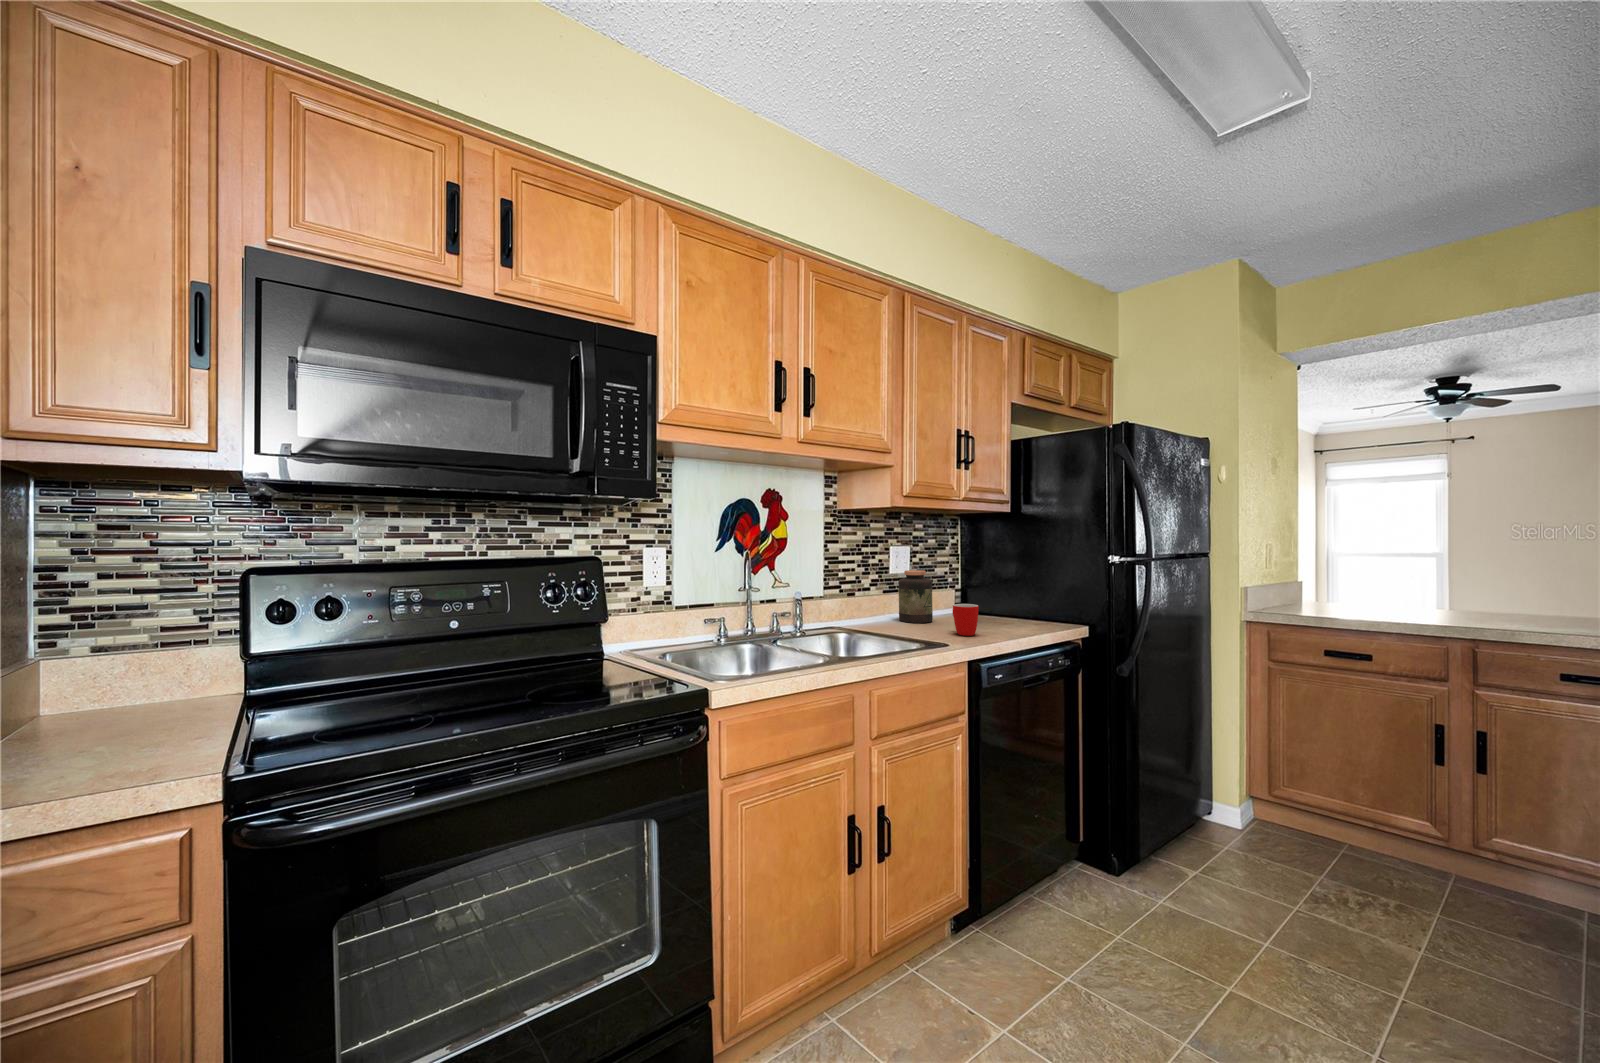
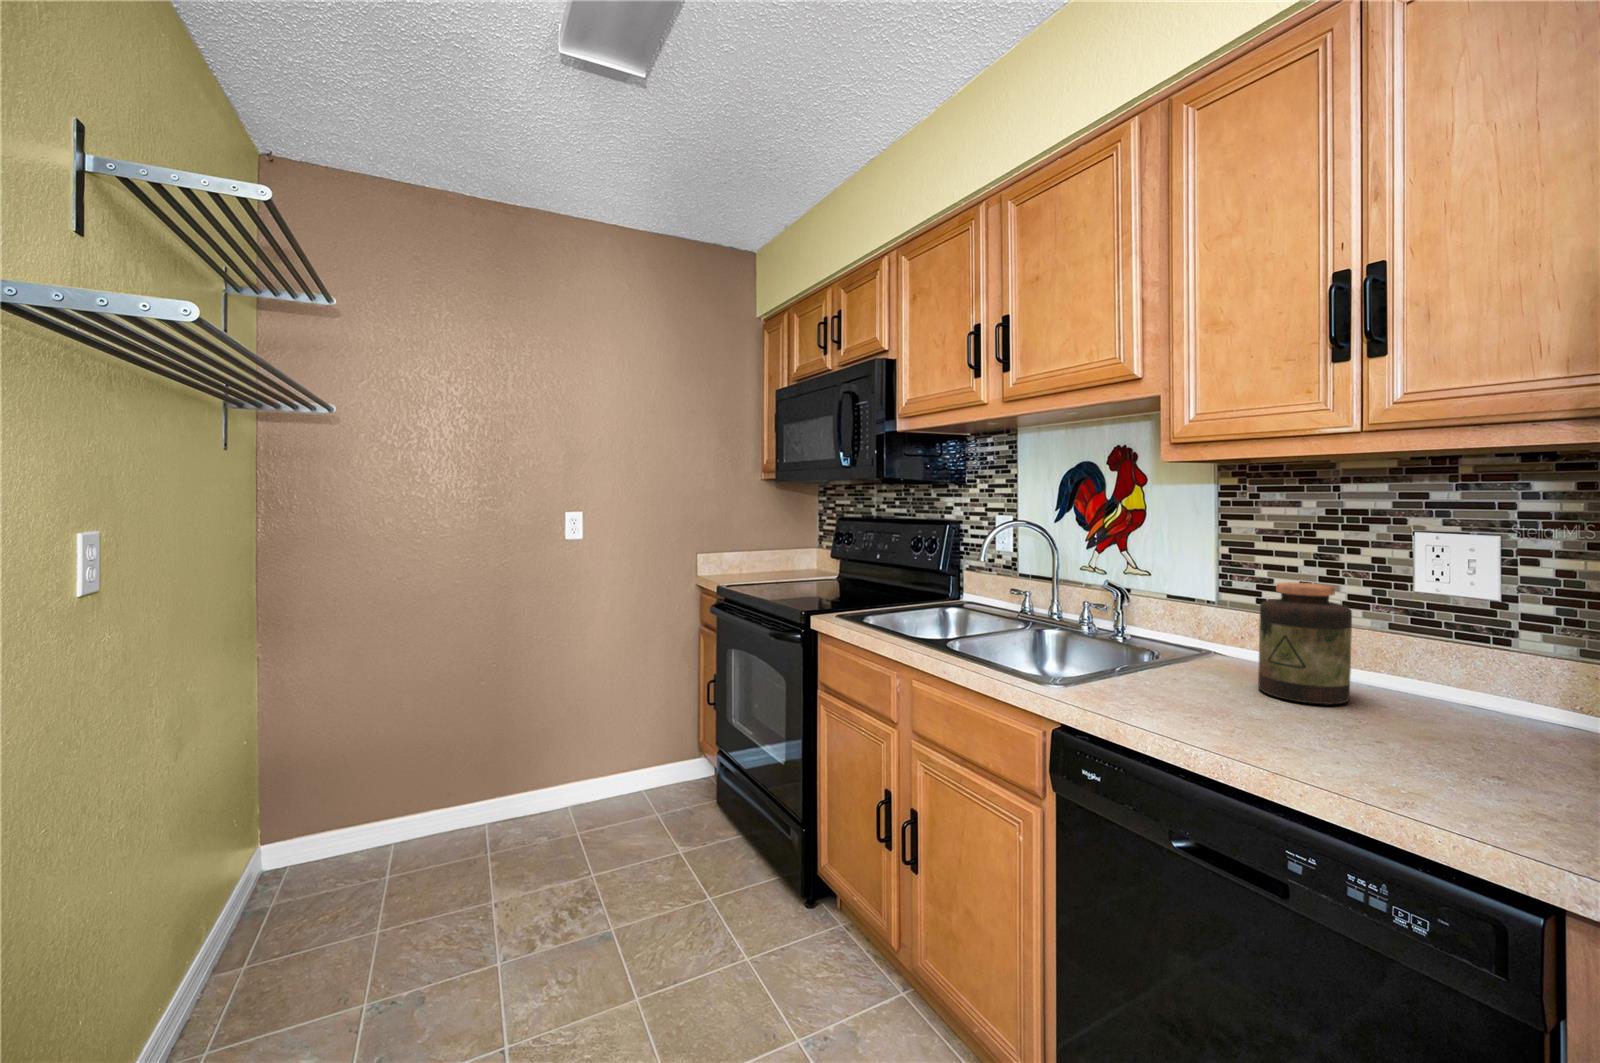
mug: present [953,604,979,636] -> none [1118,641,1189,707]

